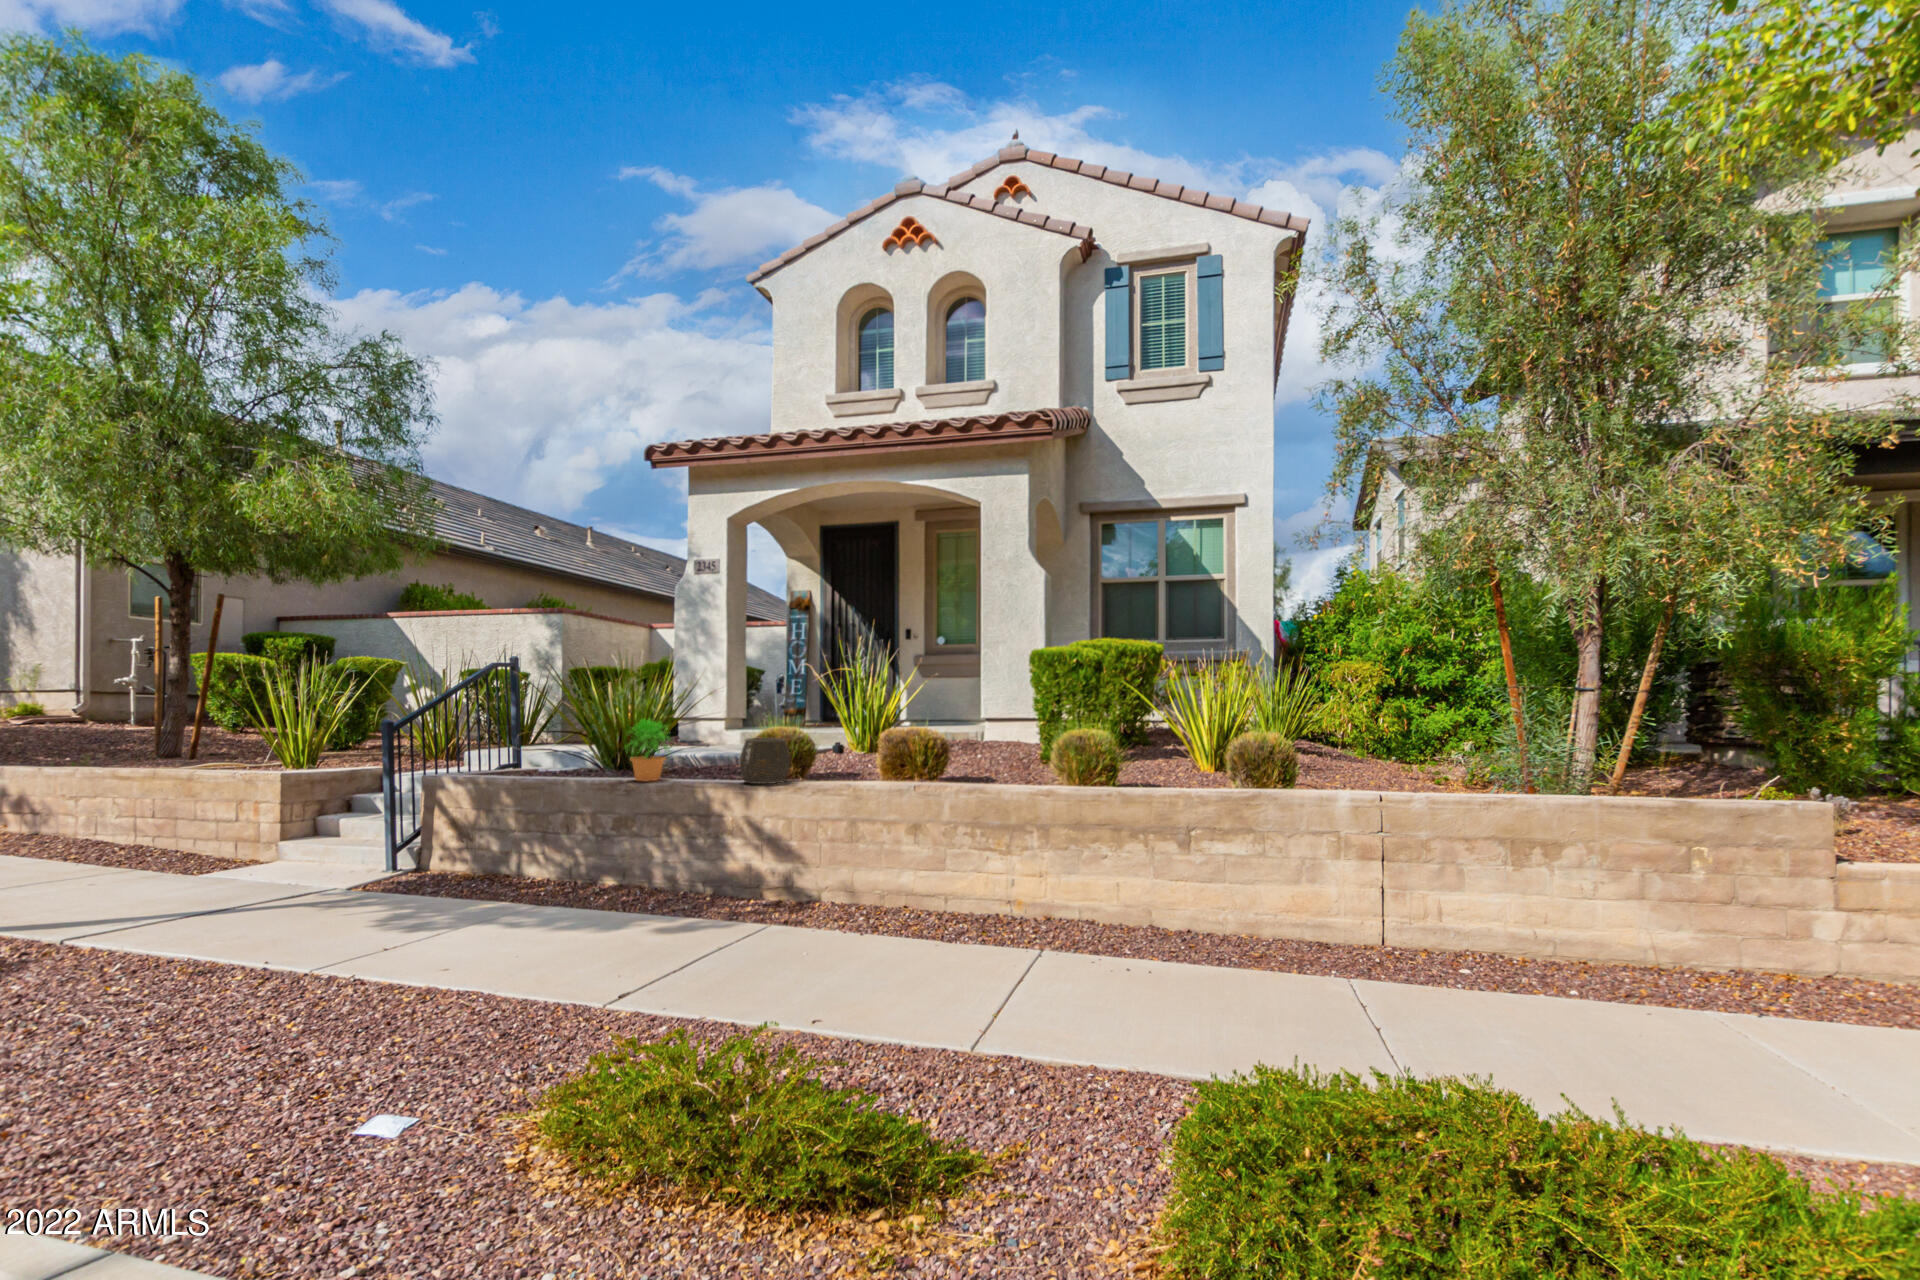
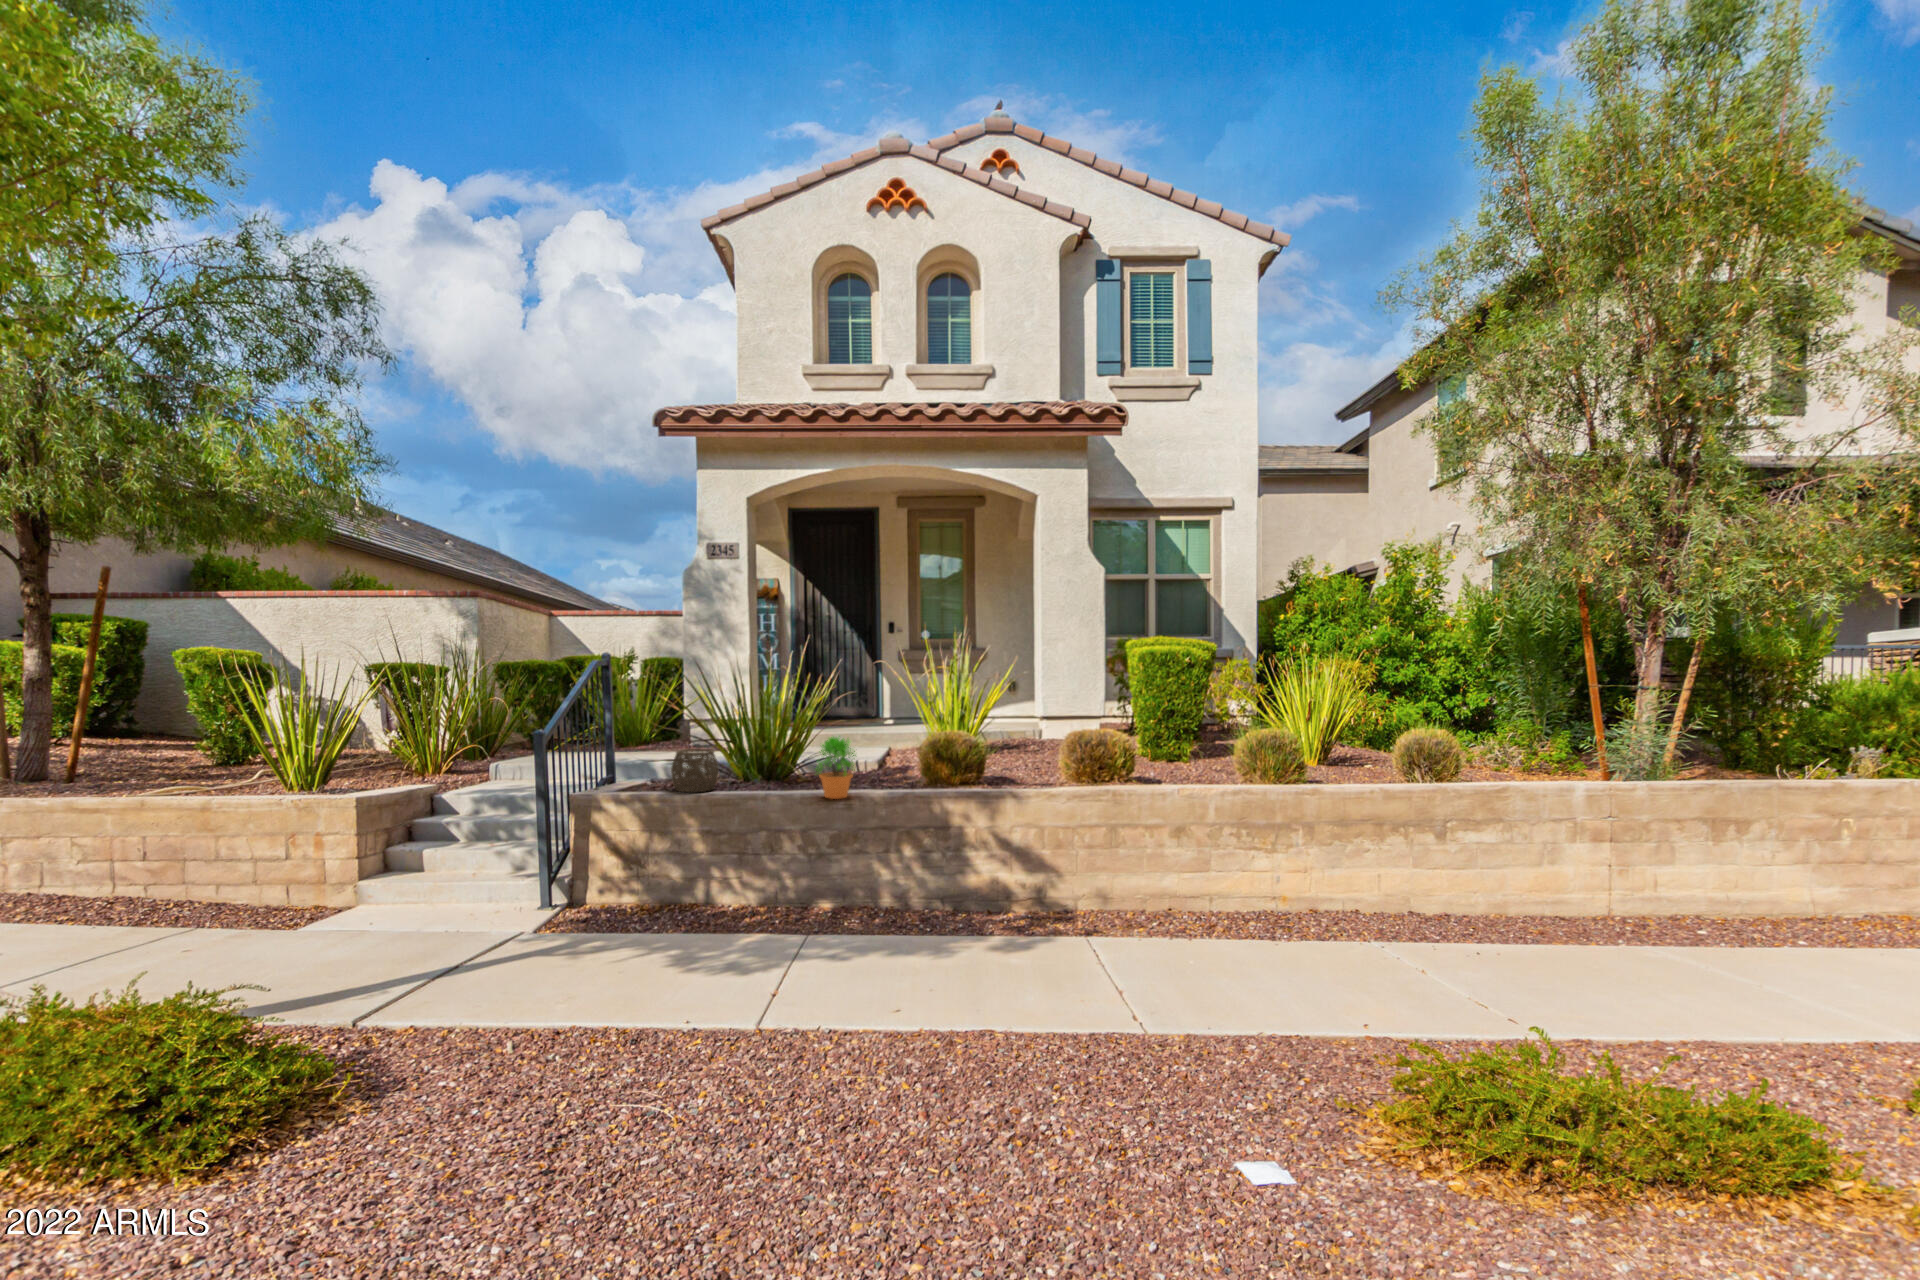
woven basket: present [739,738,790,784] -> present [671,749,719,792]

